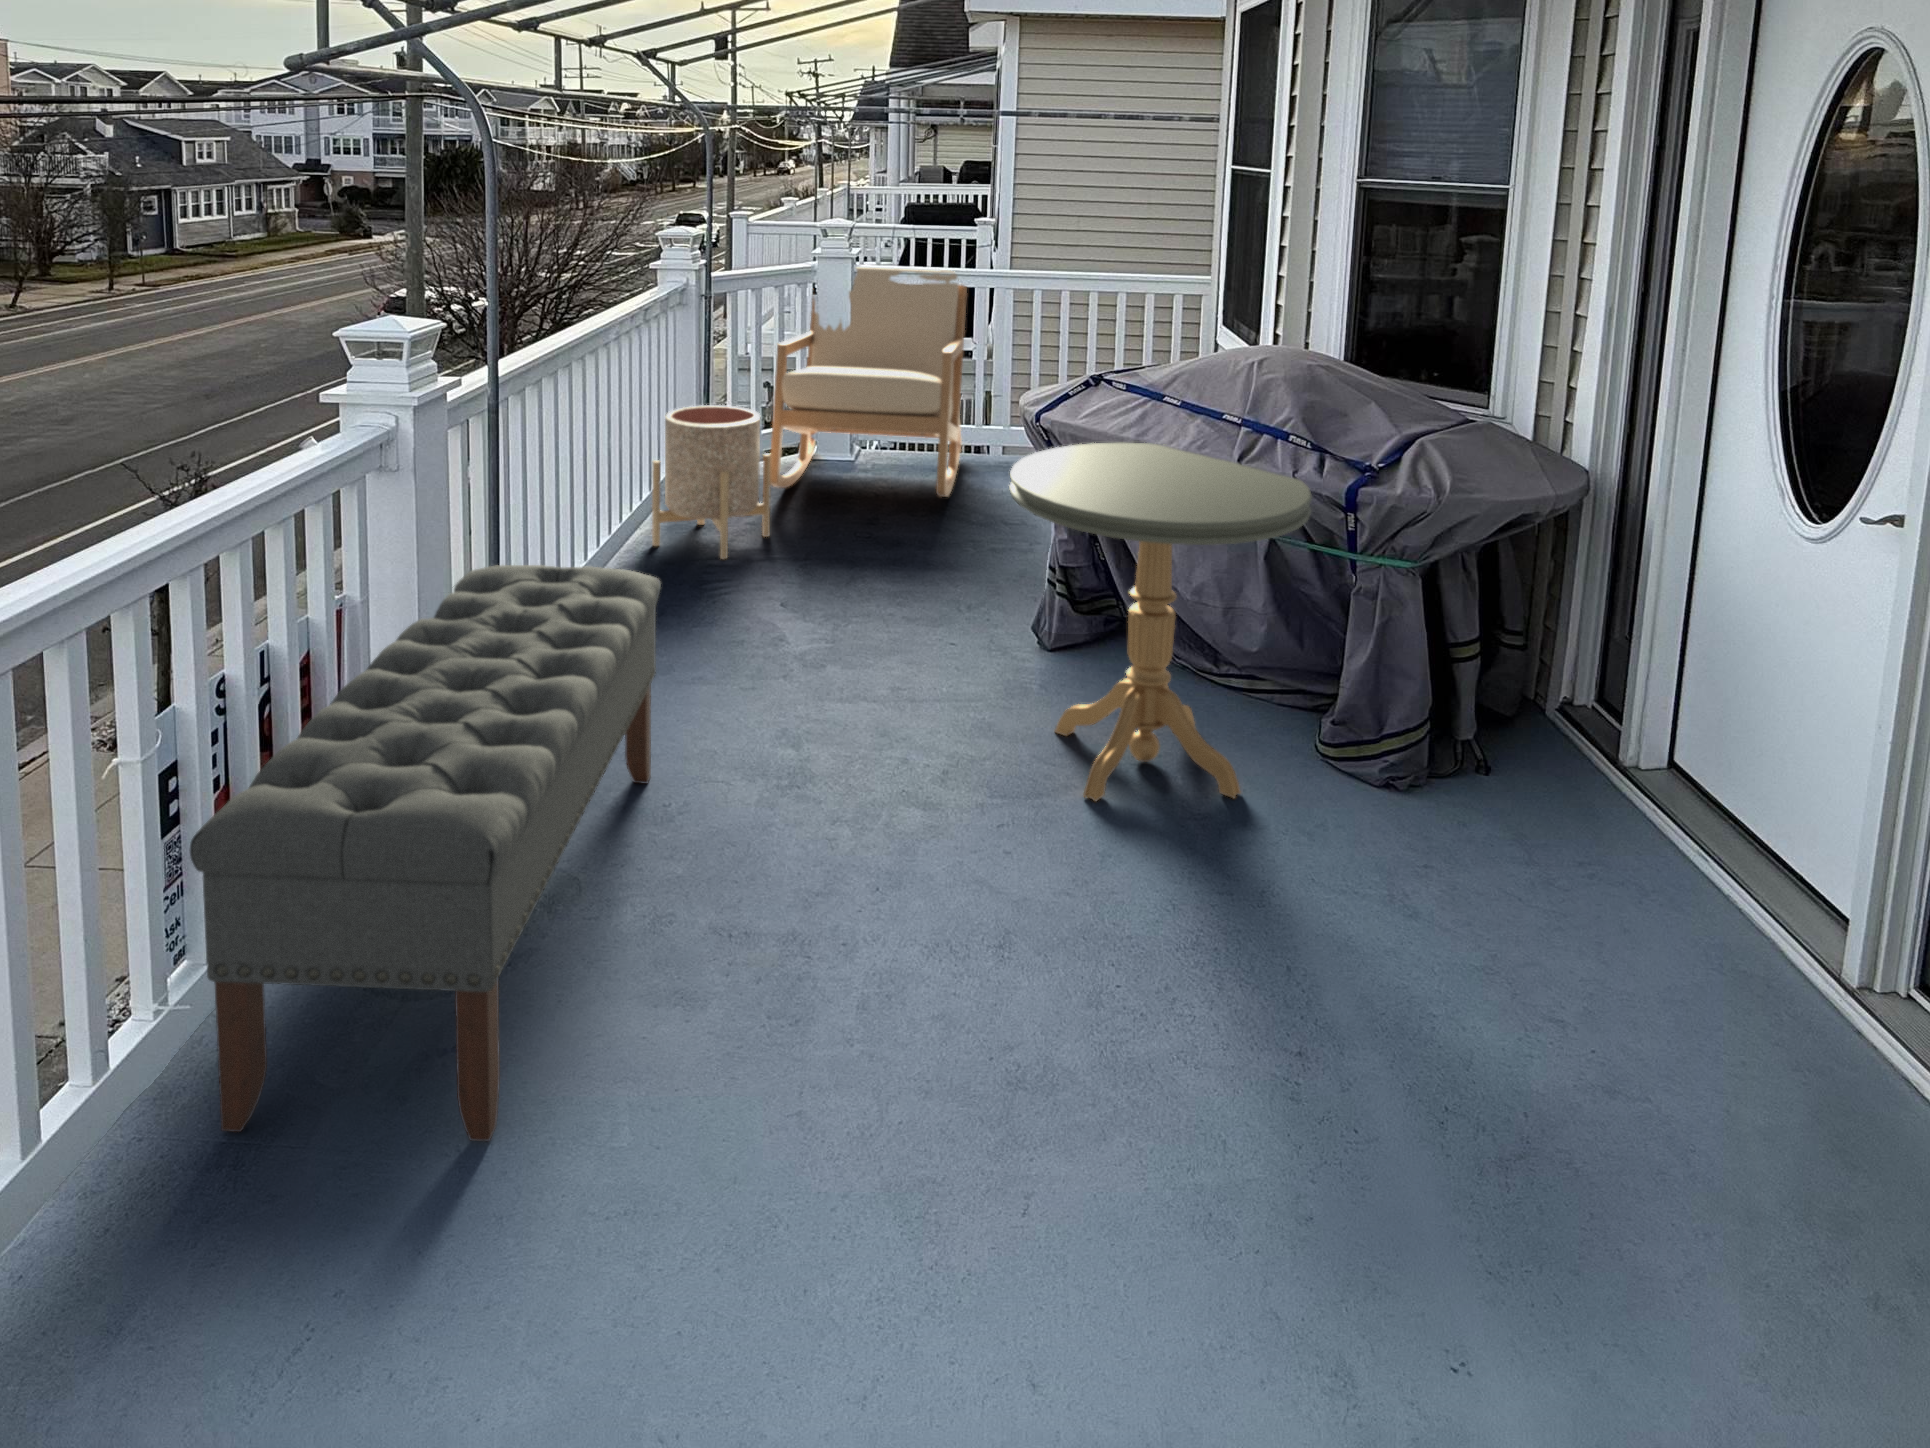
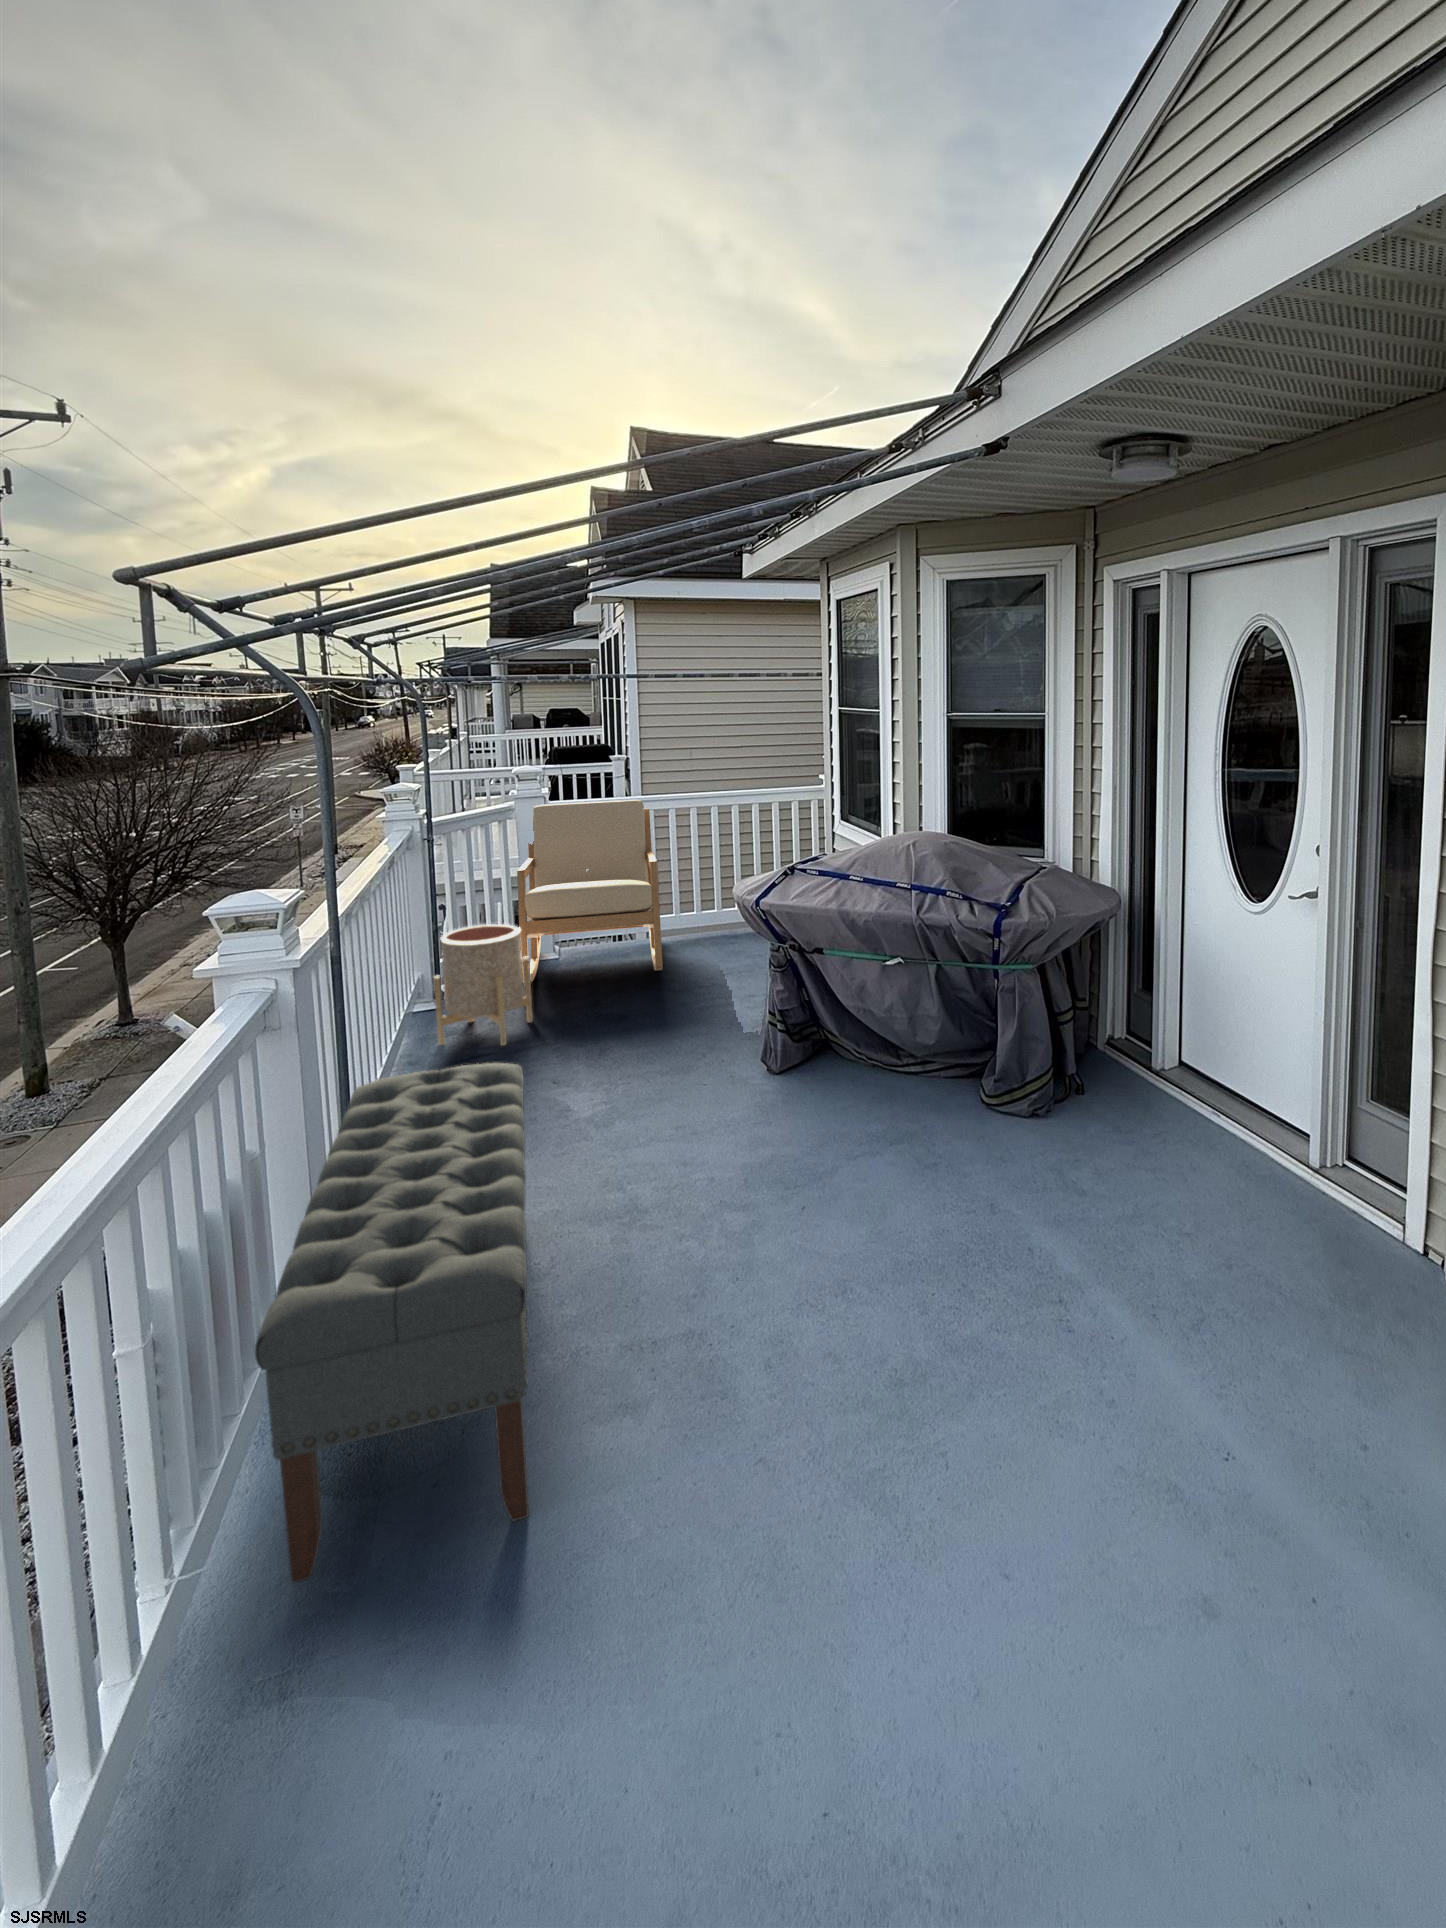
side table: present [1009,443,1312,801] -> none [769,909,975,1164]

